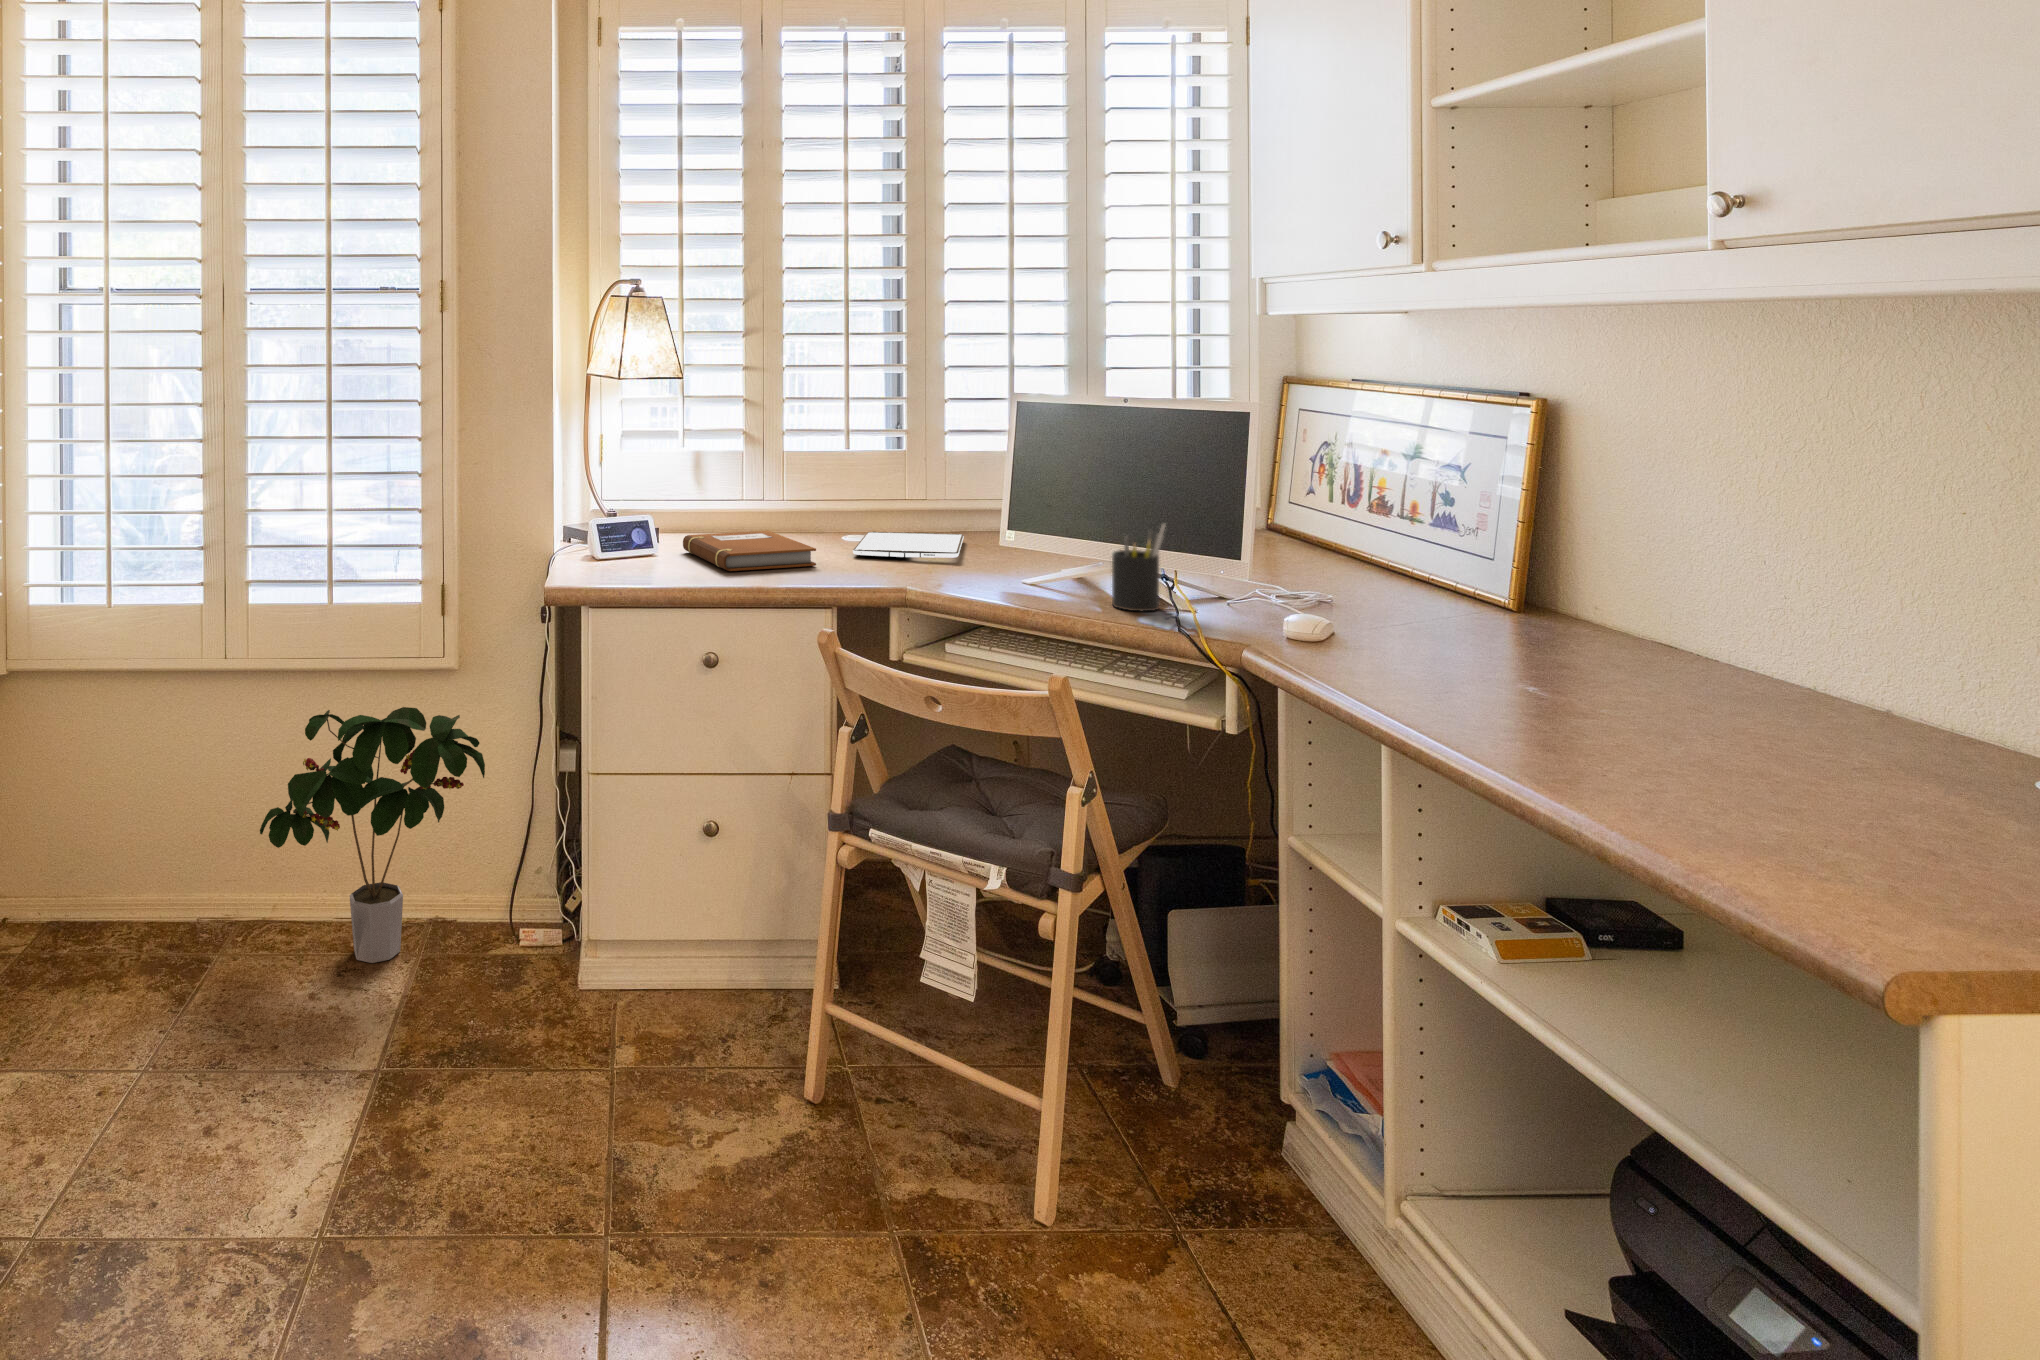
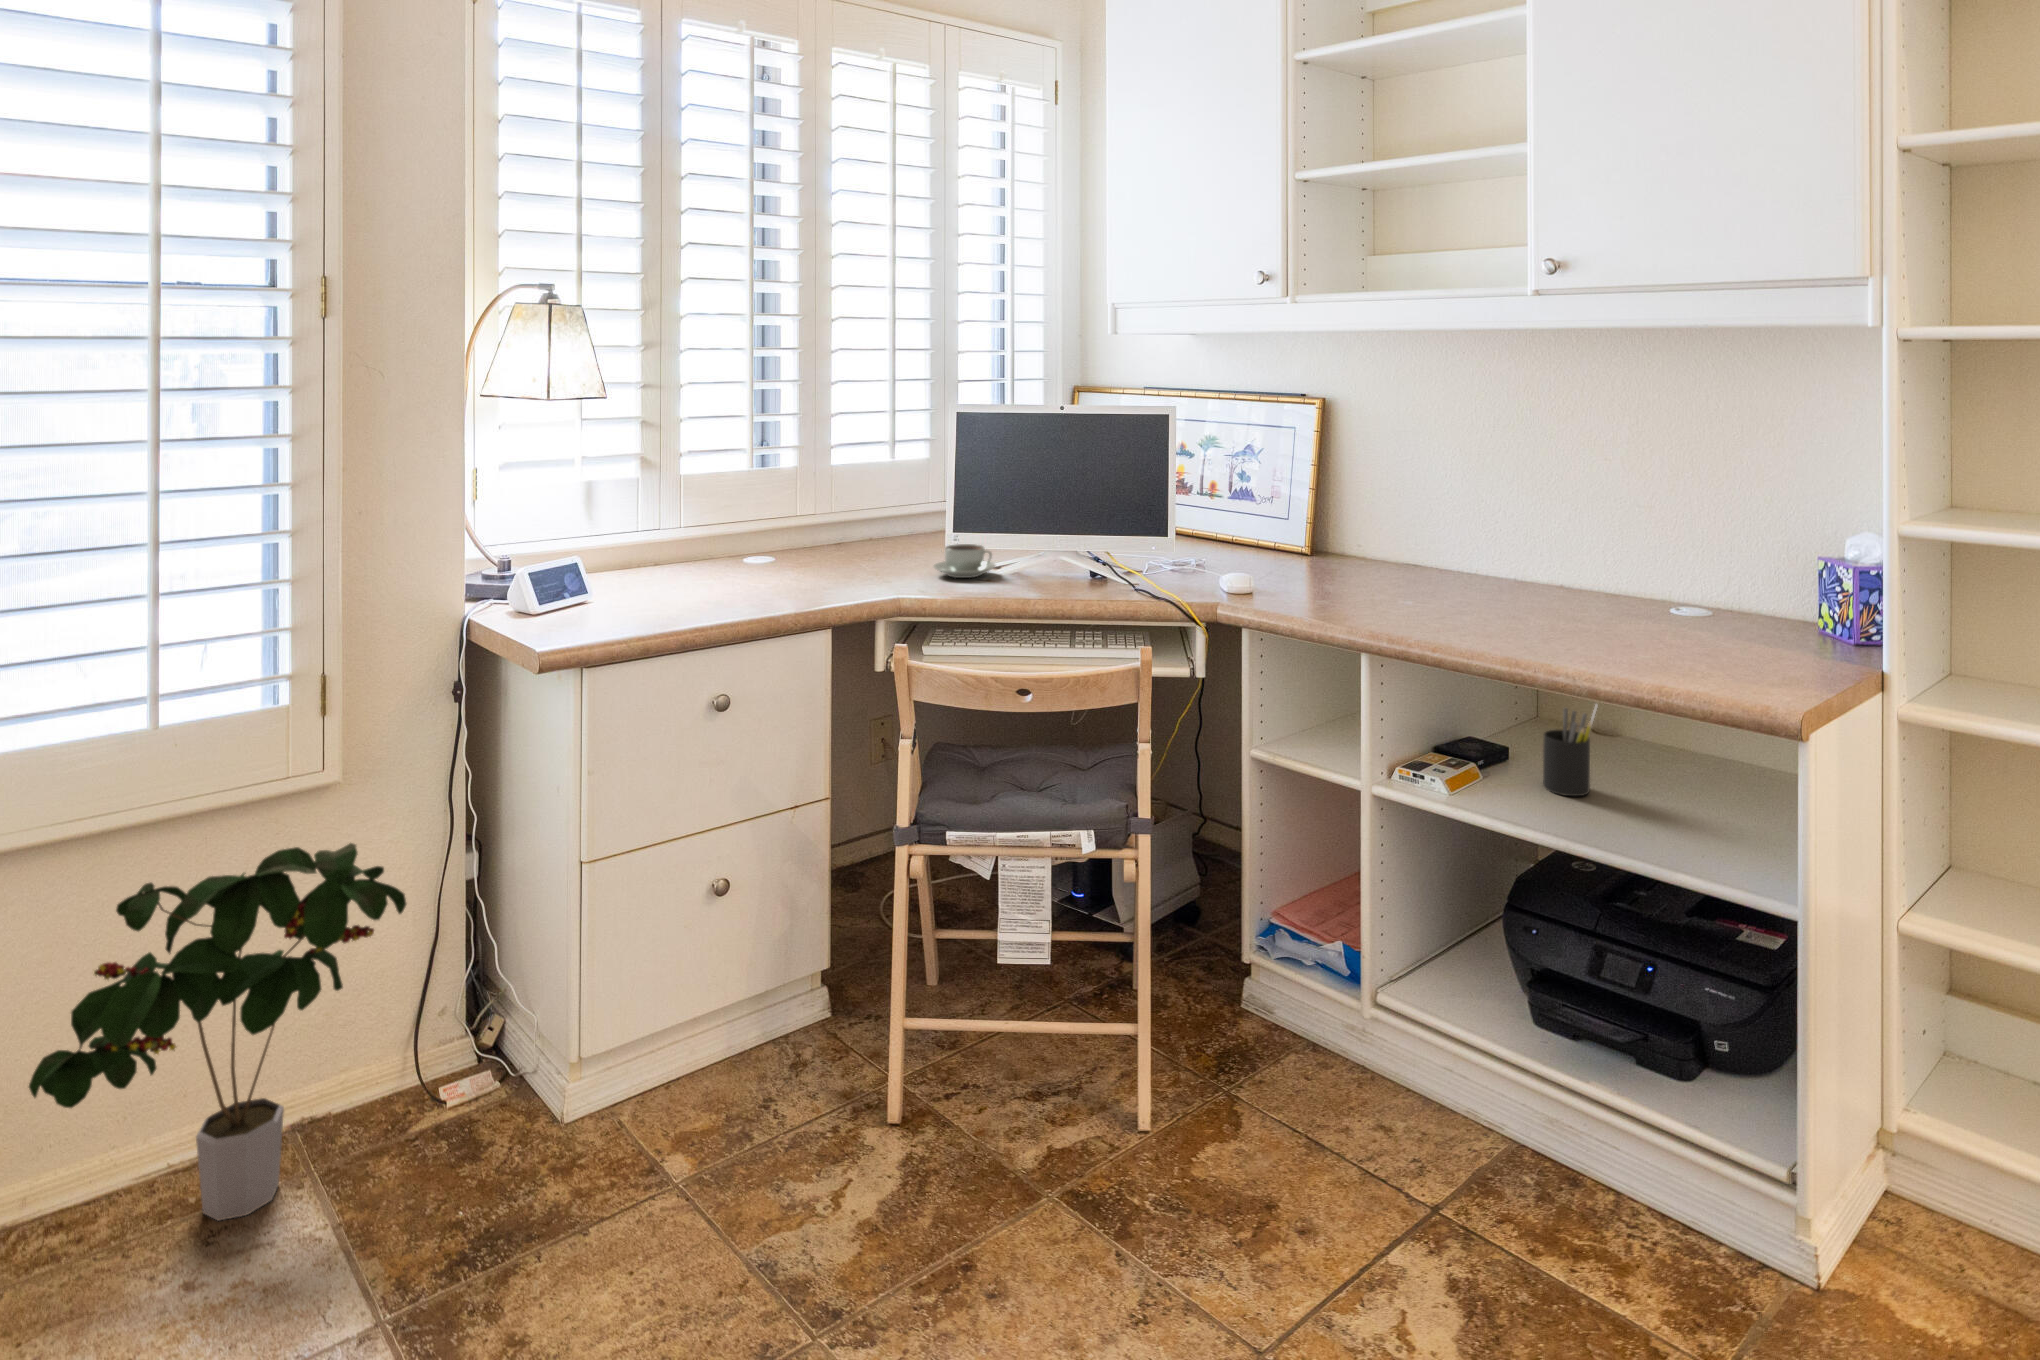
pen holder: present [1112,524,1165,611] -> present [1543,704,1598,796]
notebook: present [683,531,816,571] -> none [621,559,788,604]
tablet: present [853,532,964,558] -> none [776,543,904,574]
coffee cup: none [969,543,1039,580] -> present [933,544,995,578]

